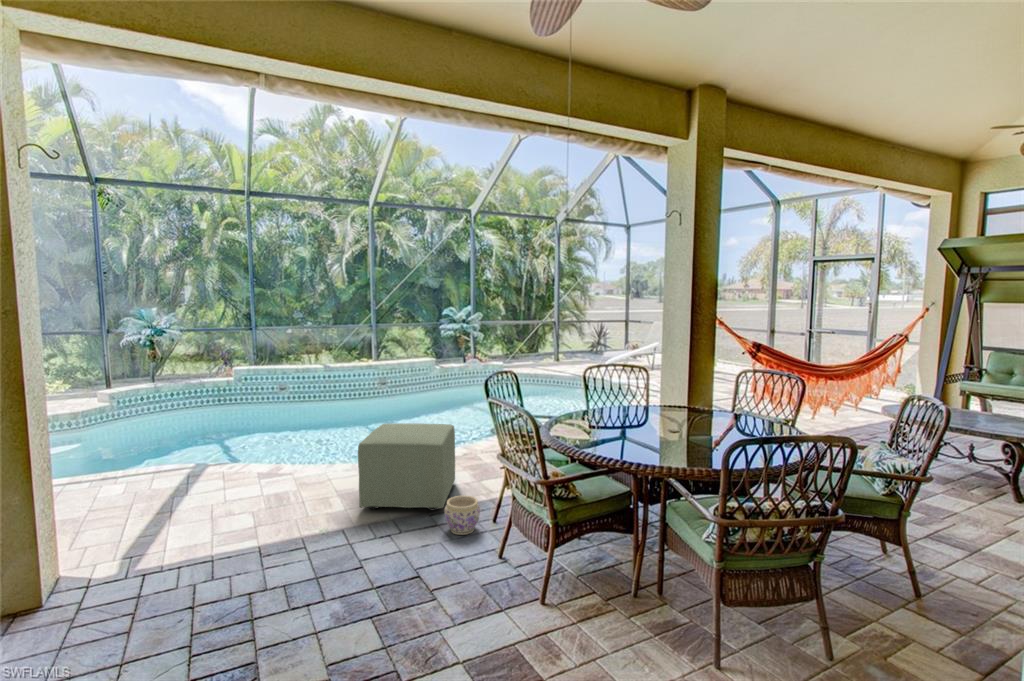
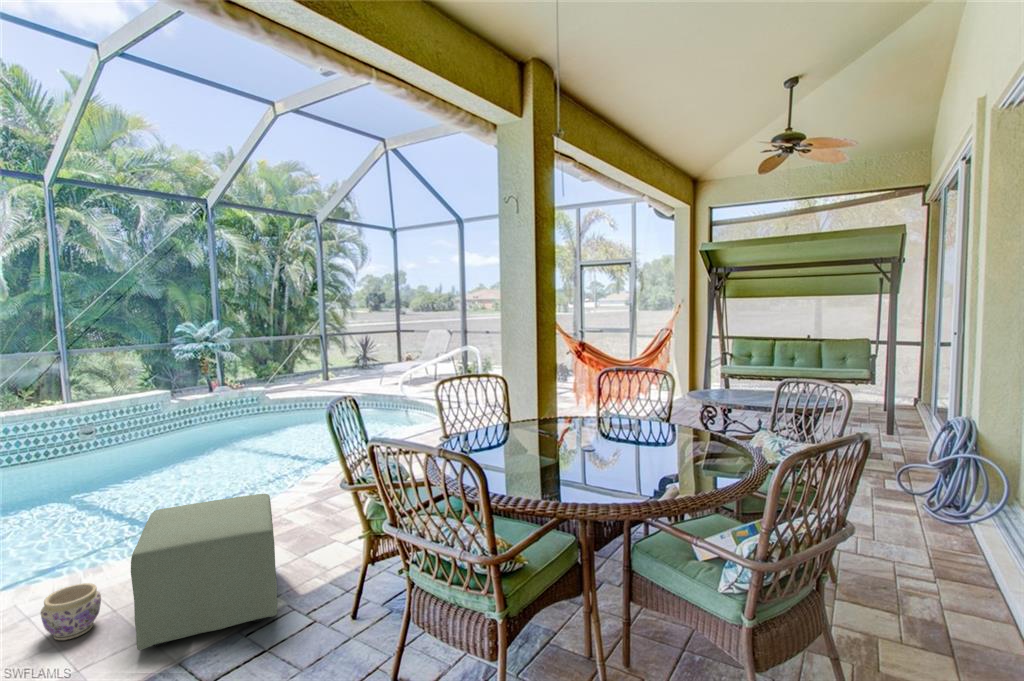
planter: present [445,496,480,535] -> present [41,583,101,641]

